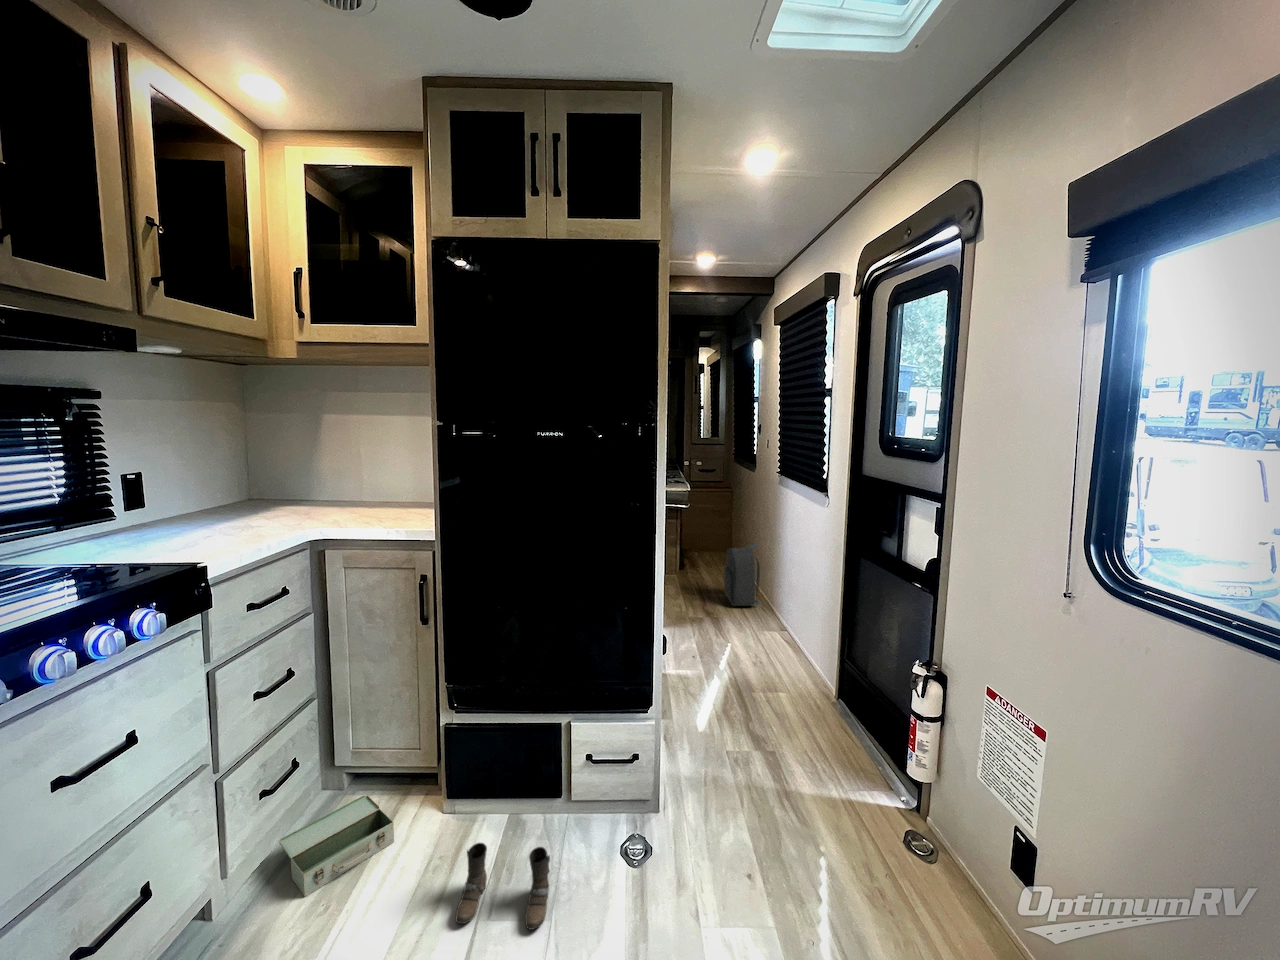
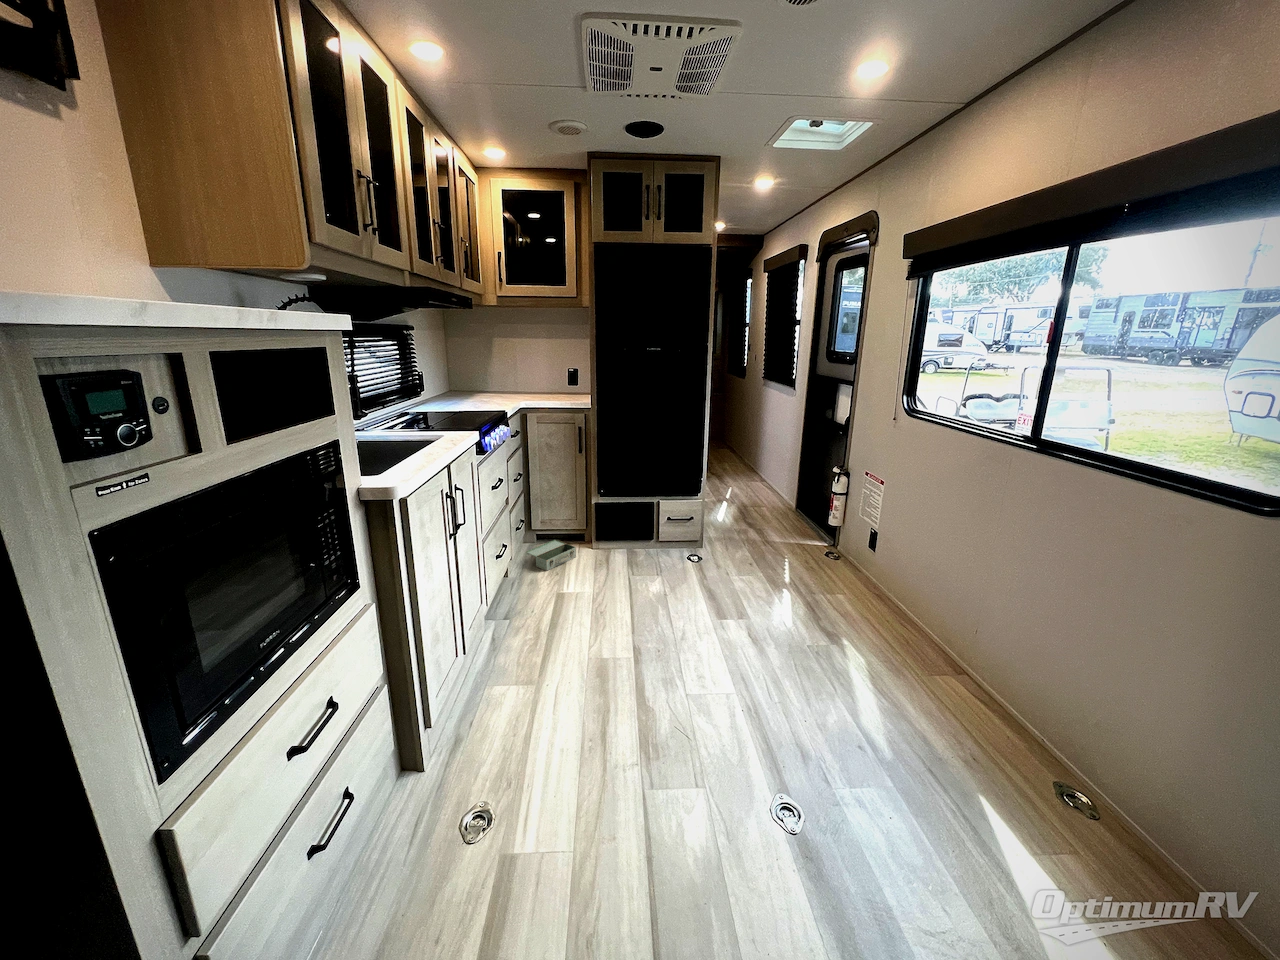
backpack: present [724,544,760,606] -> none [723,429,748,471]
boots: present [456,843,550,930] -> none [620,547,661,576]

